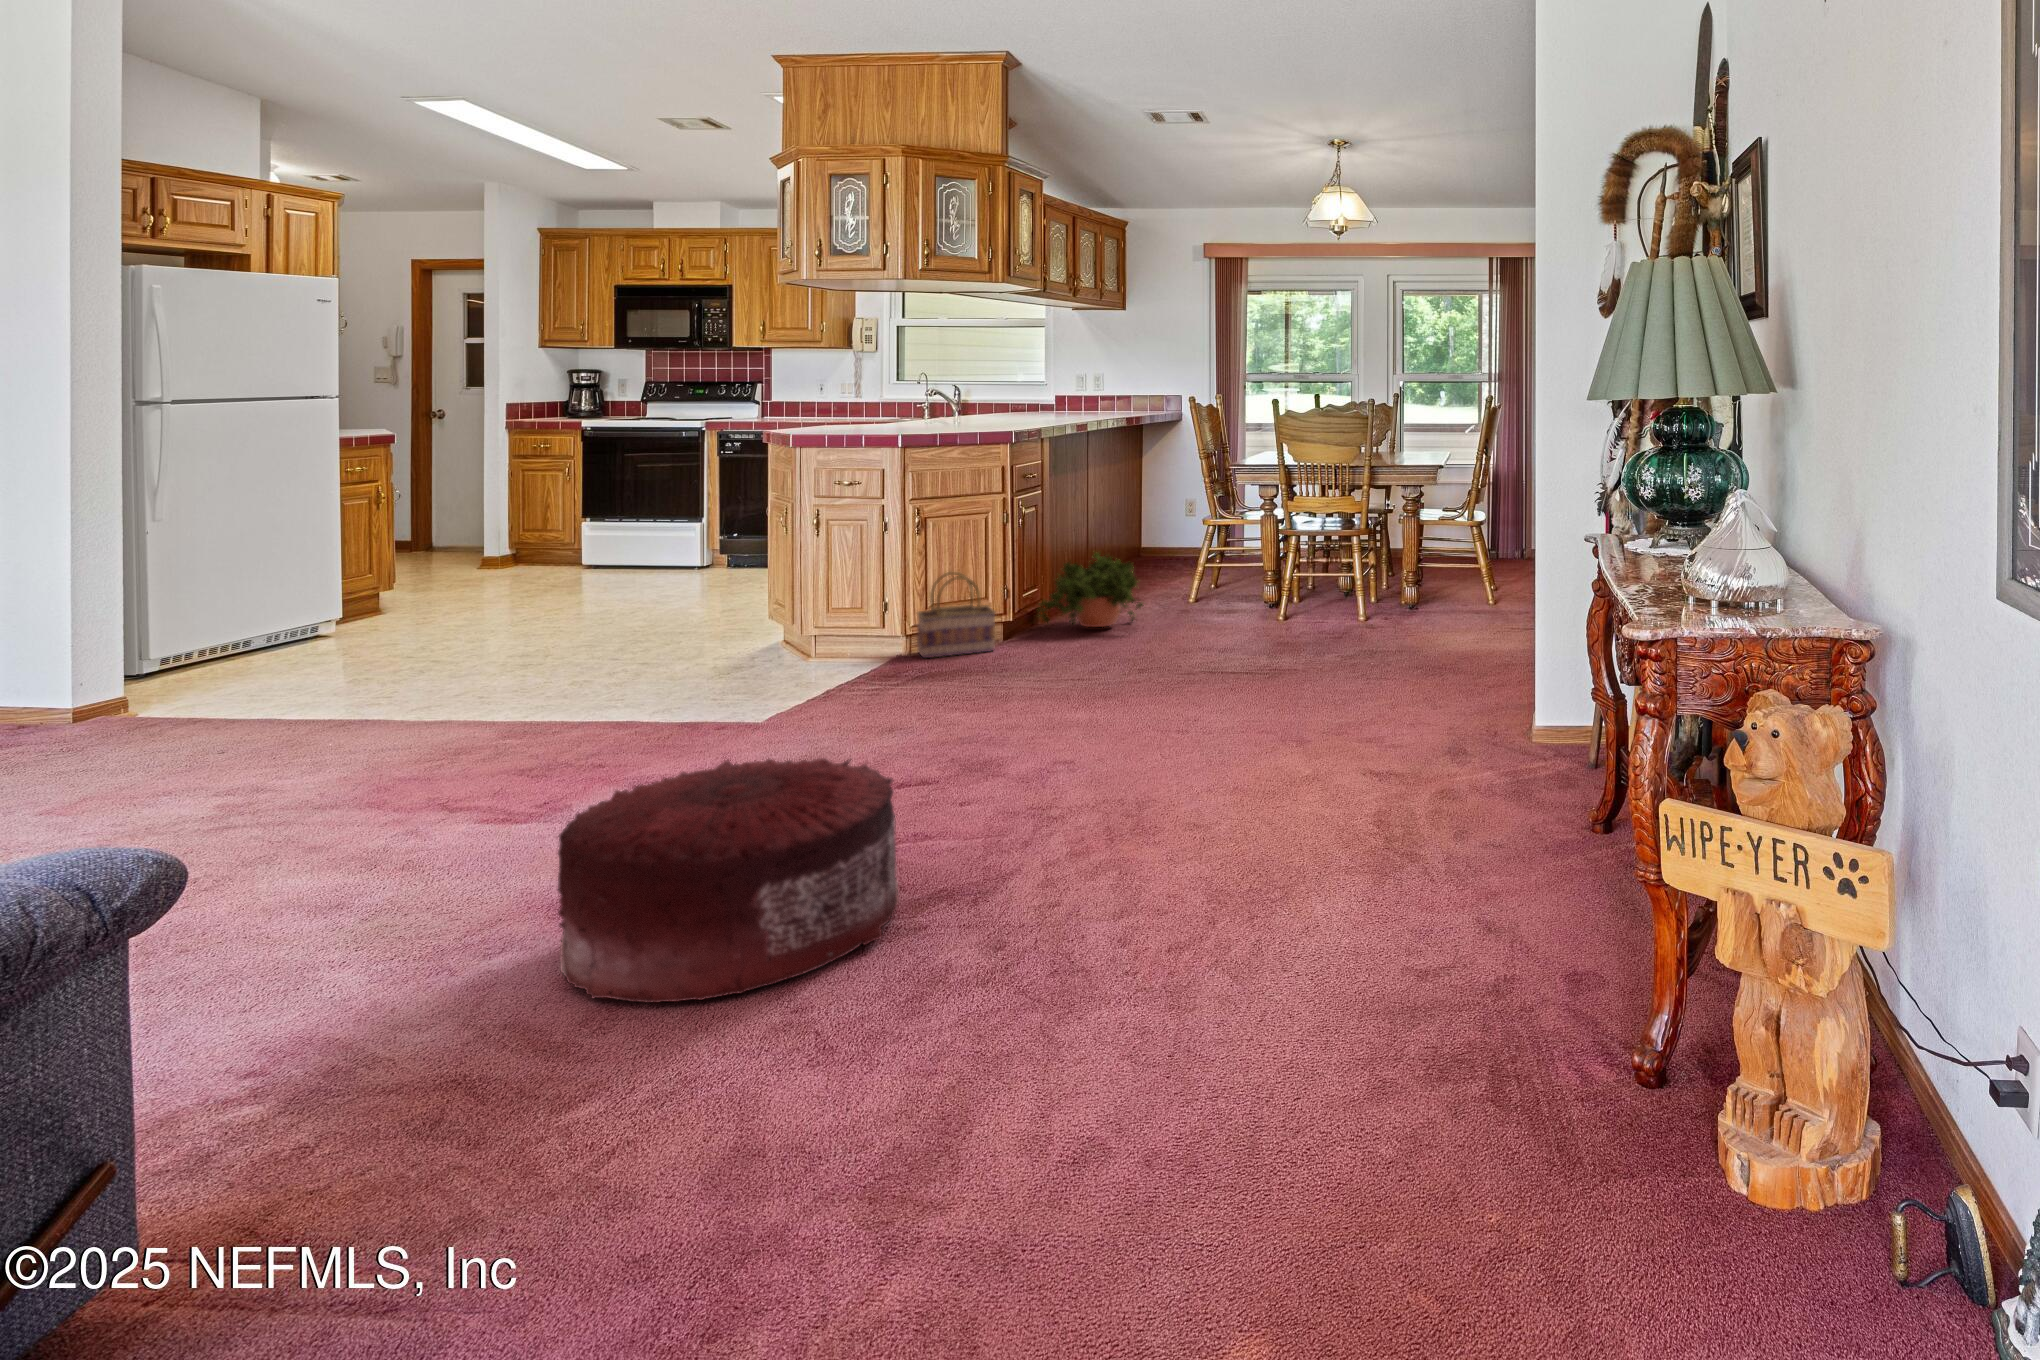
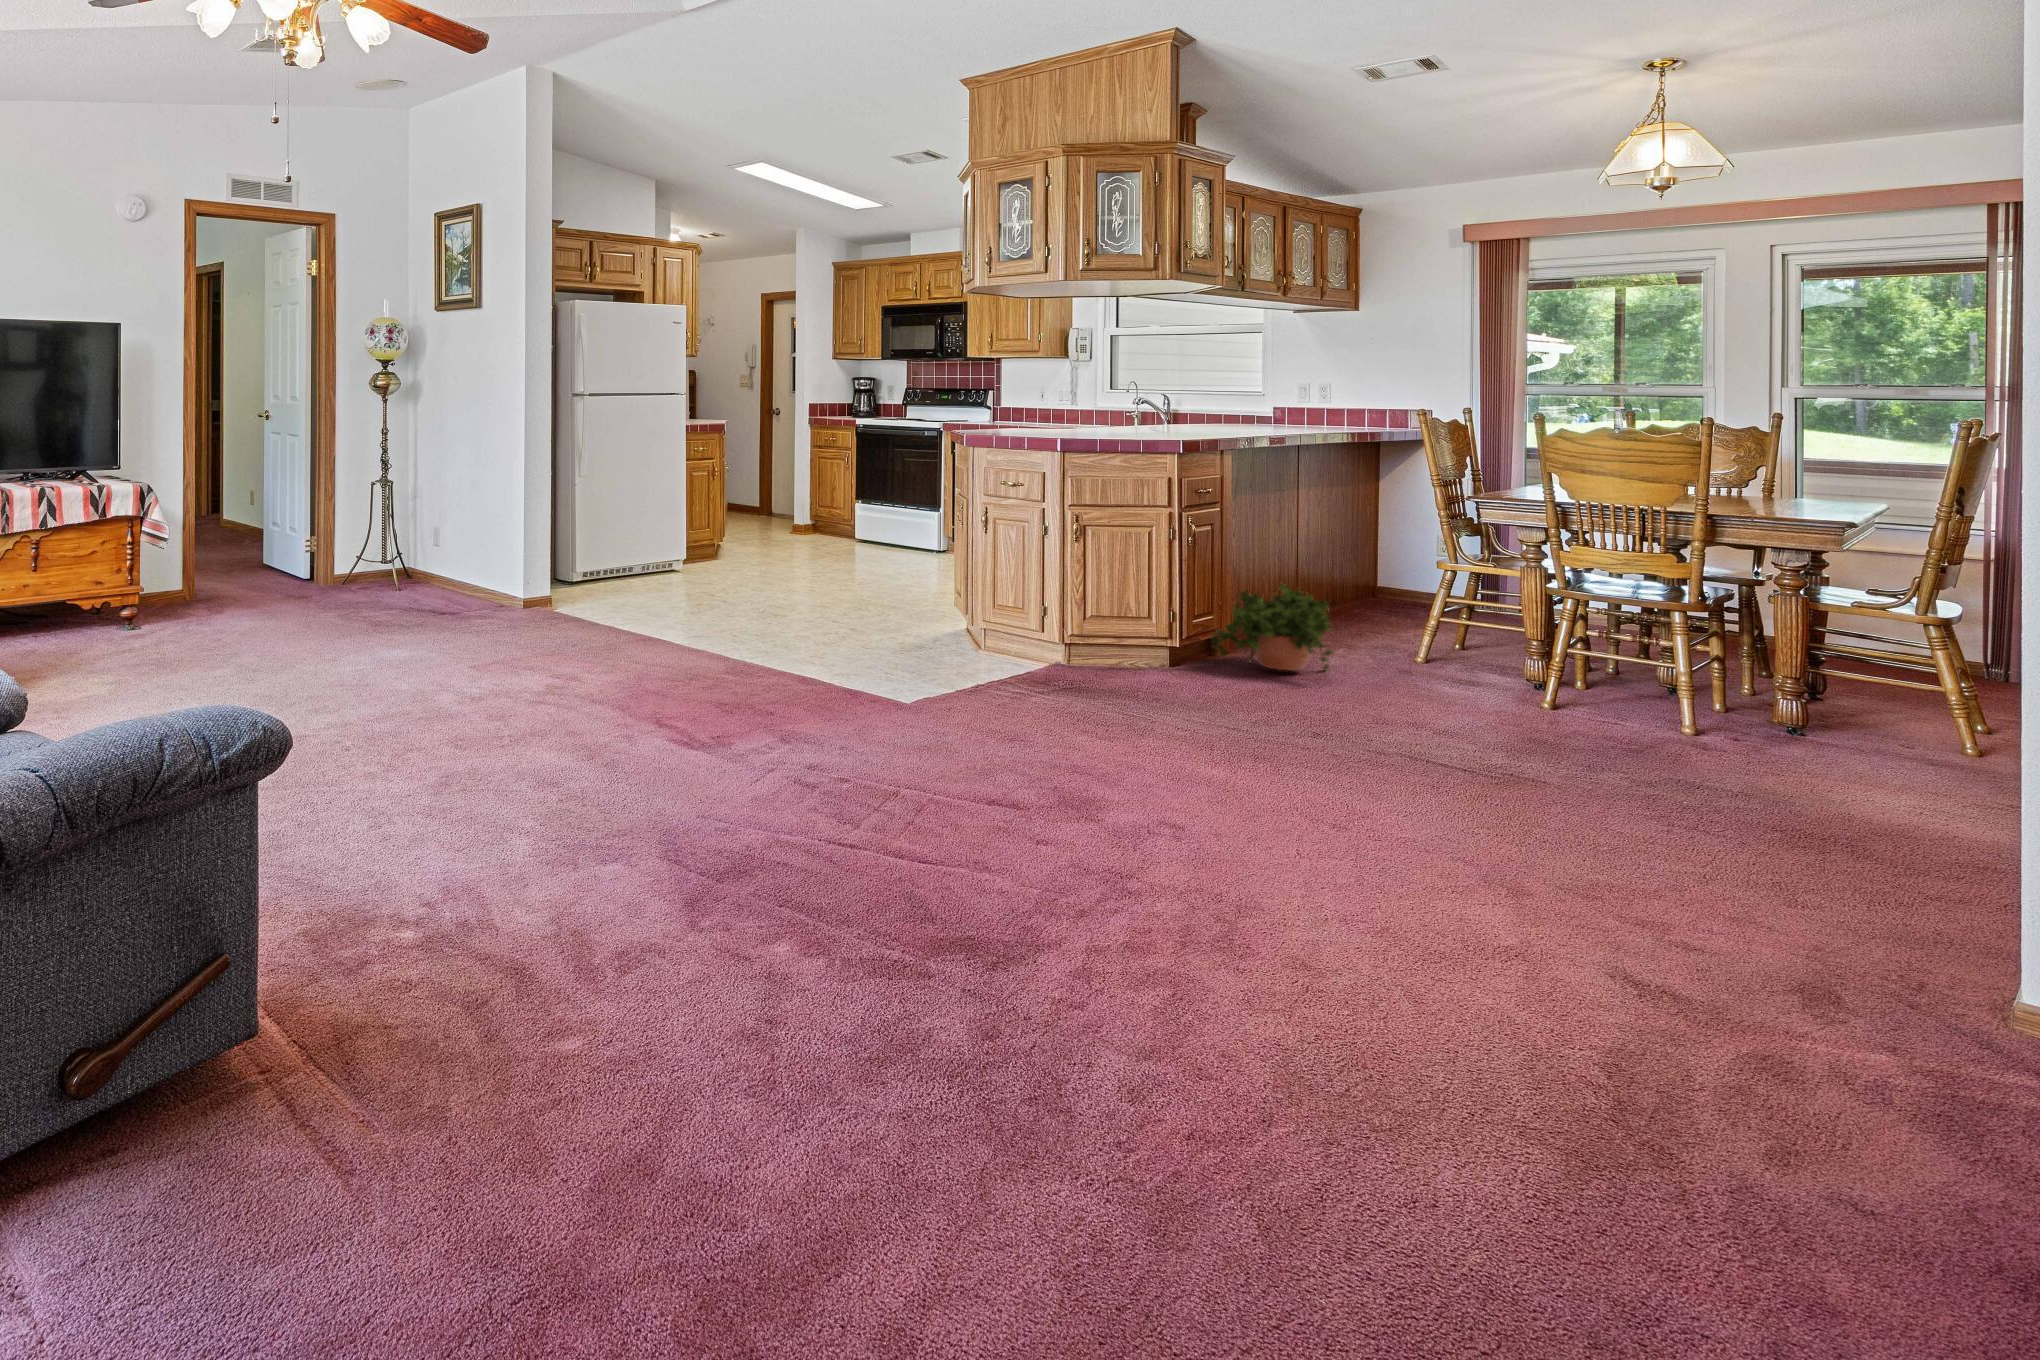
basket: present [917,572,995,658] -> none [1077,585,1156,677]
pouf: present [558,758,899,1003] -> none [628,736,915,969]

